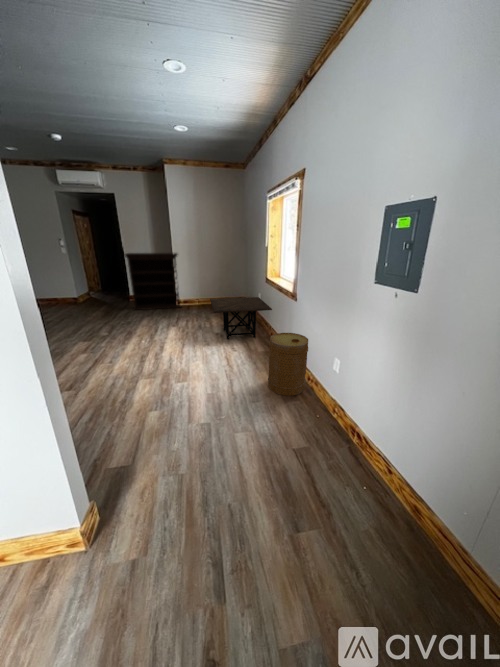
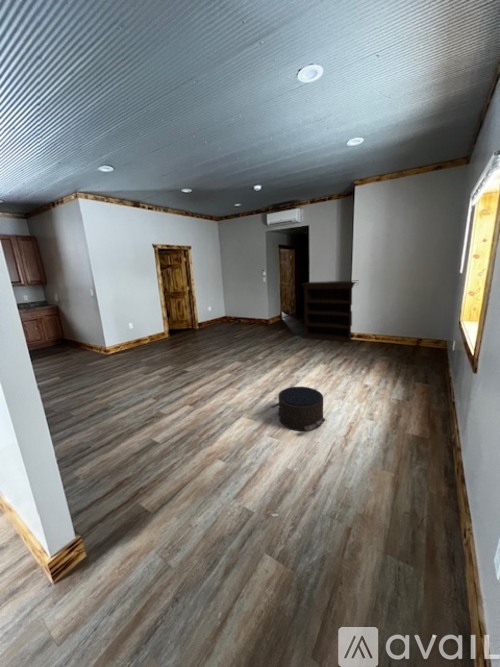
side table: present [210,297,272,339] -> none [354,339,455,408]
basket: present [268,333,308,396] -> none [376,424,471,562]
pouf: none [163,340,212,373] -> present [272,387,325,431]

